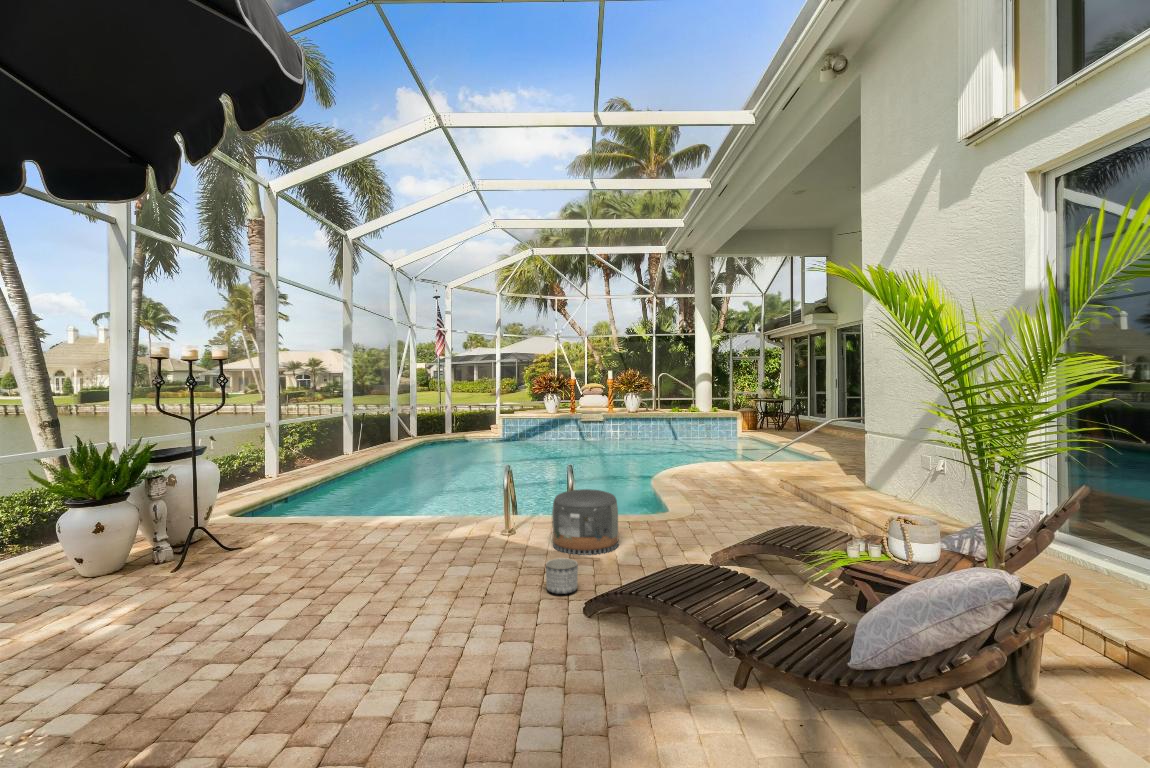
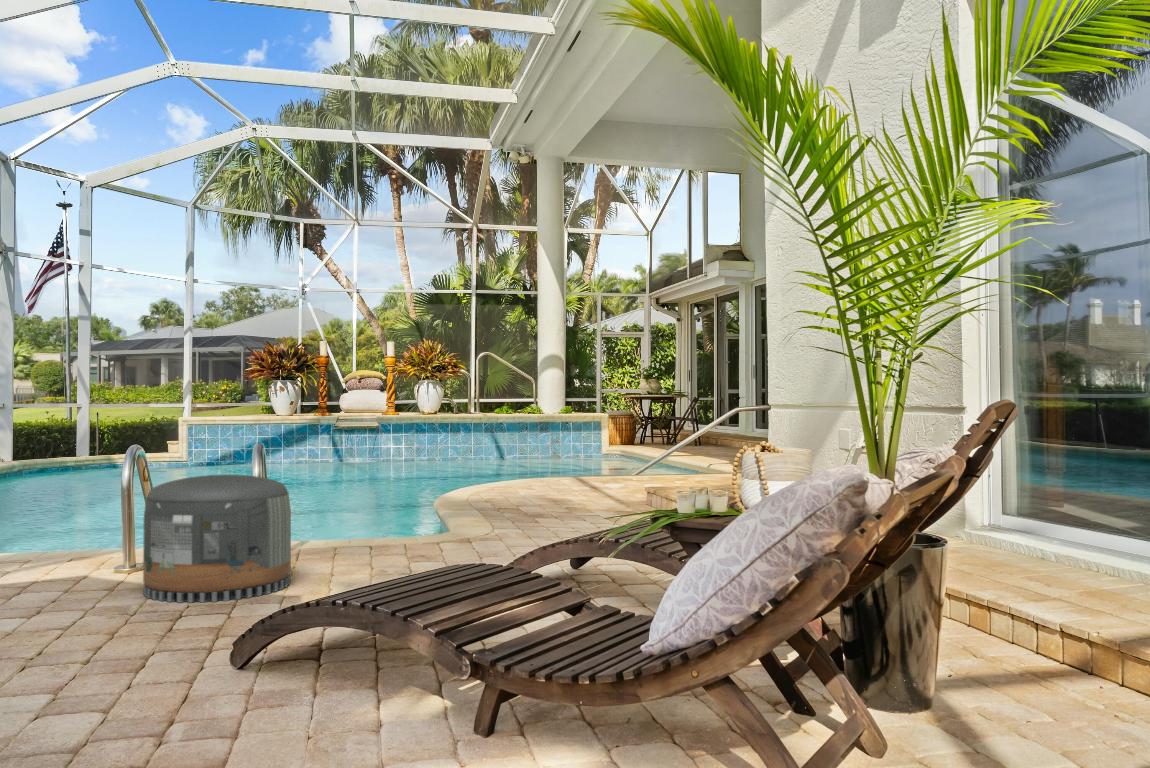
planter: present [546,558,578,594] -> none [50,591,134,667]

